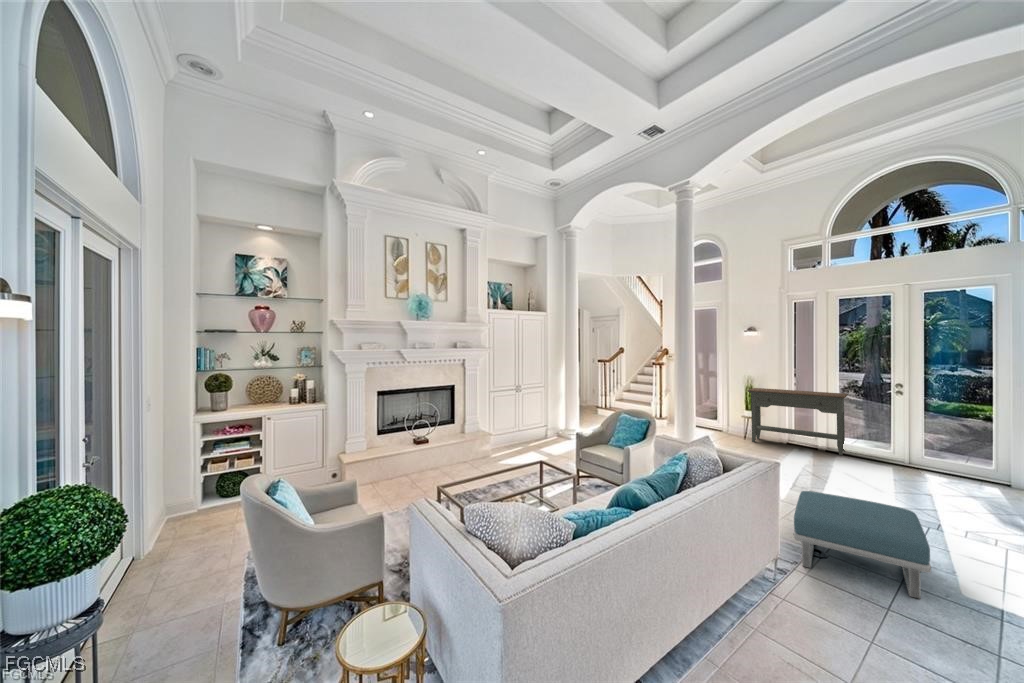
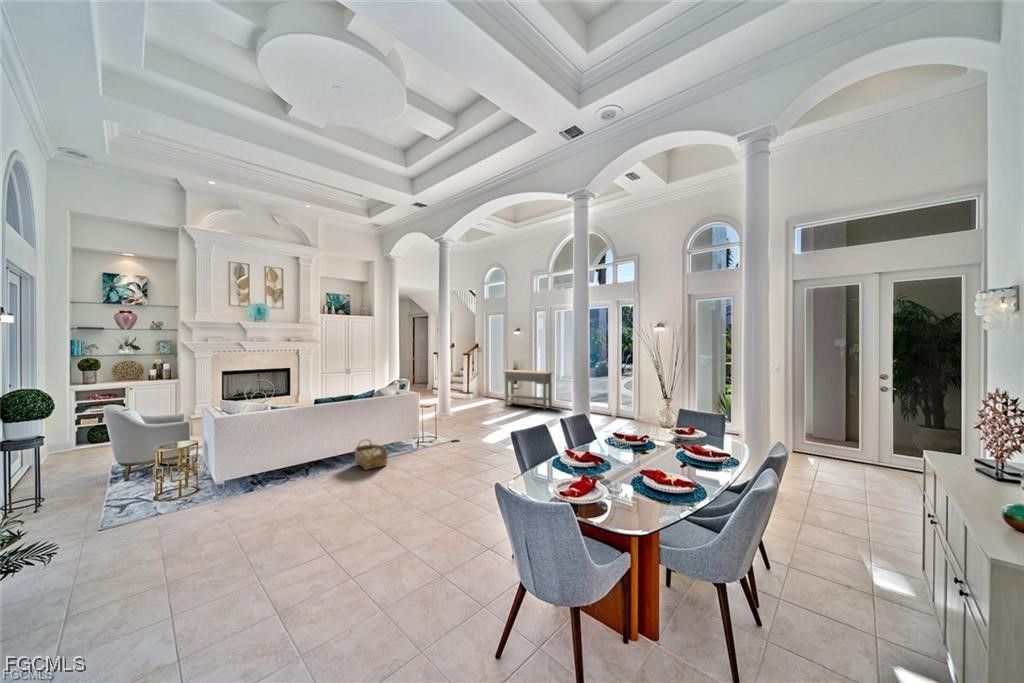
footstool: present [793,491,931,599] -> none [427,418,492,456]
woven basket: none [702,554,792,645] -> present [355,439,388,470]

